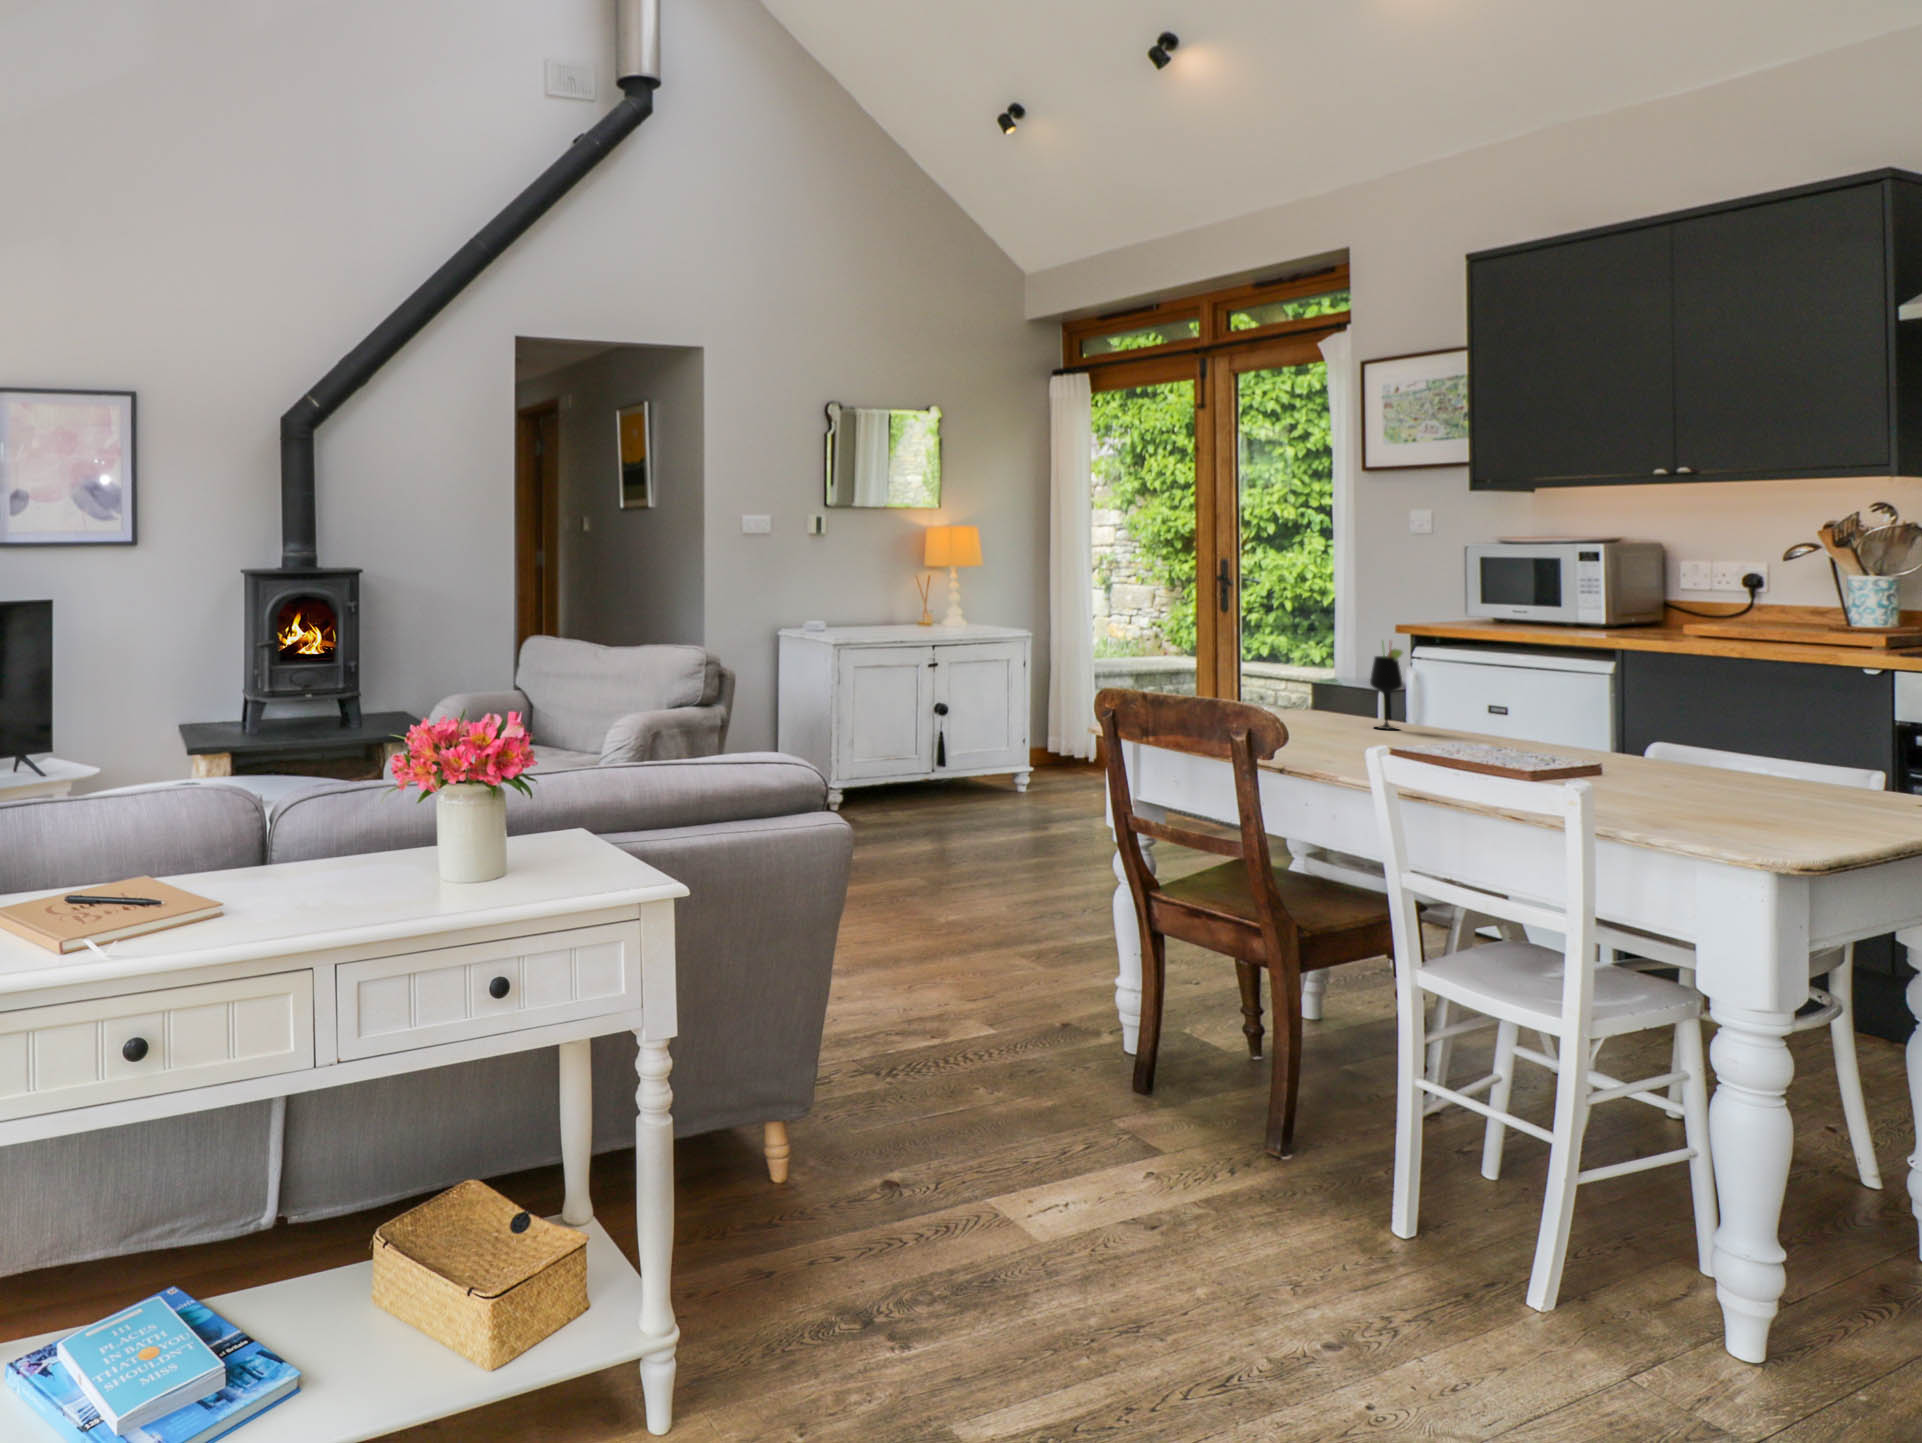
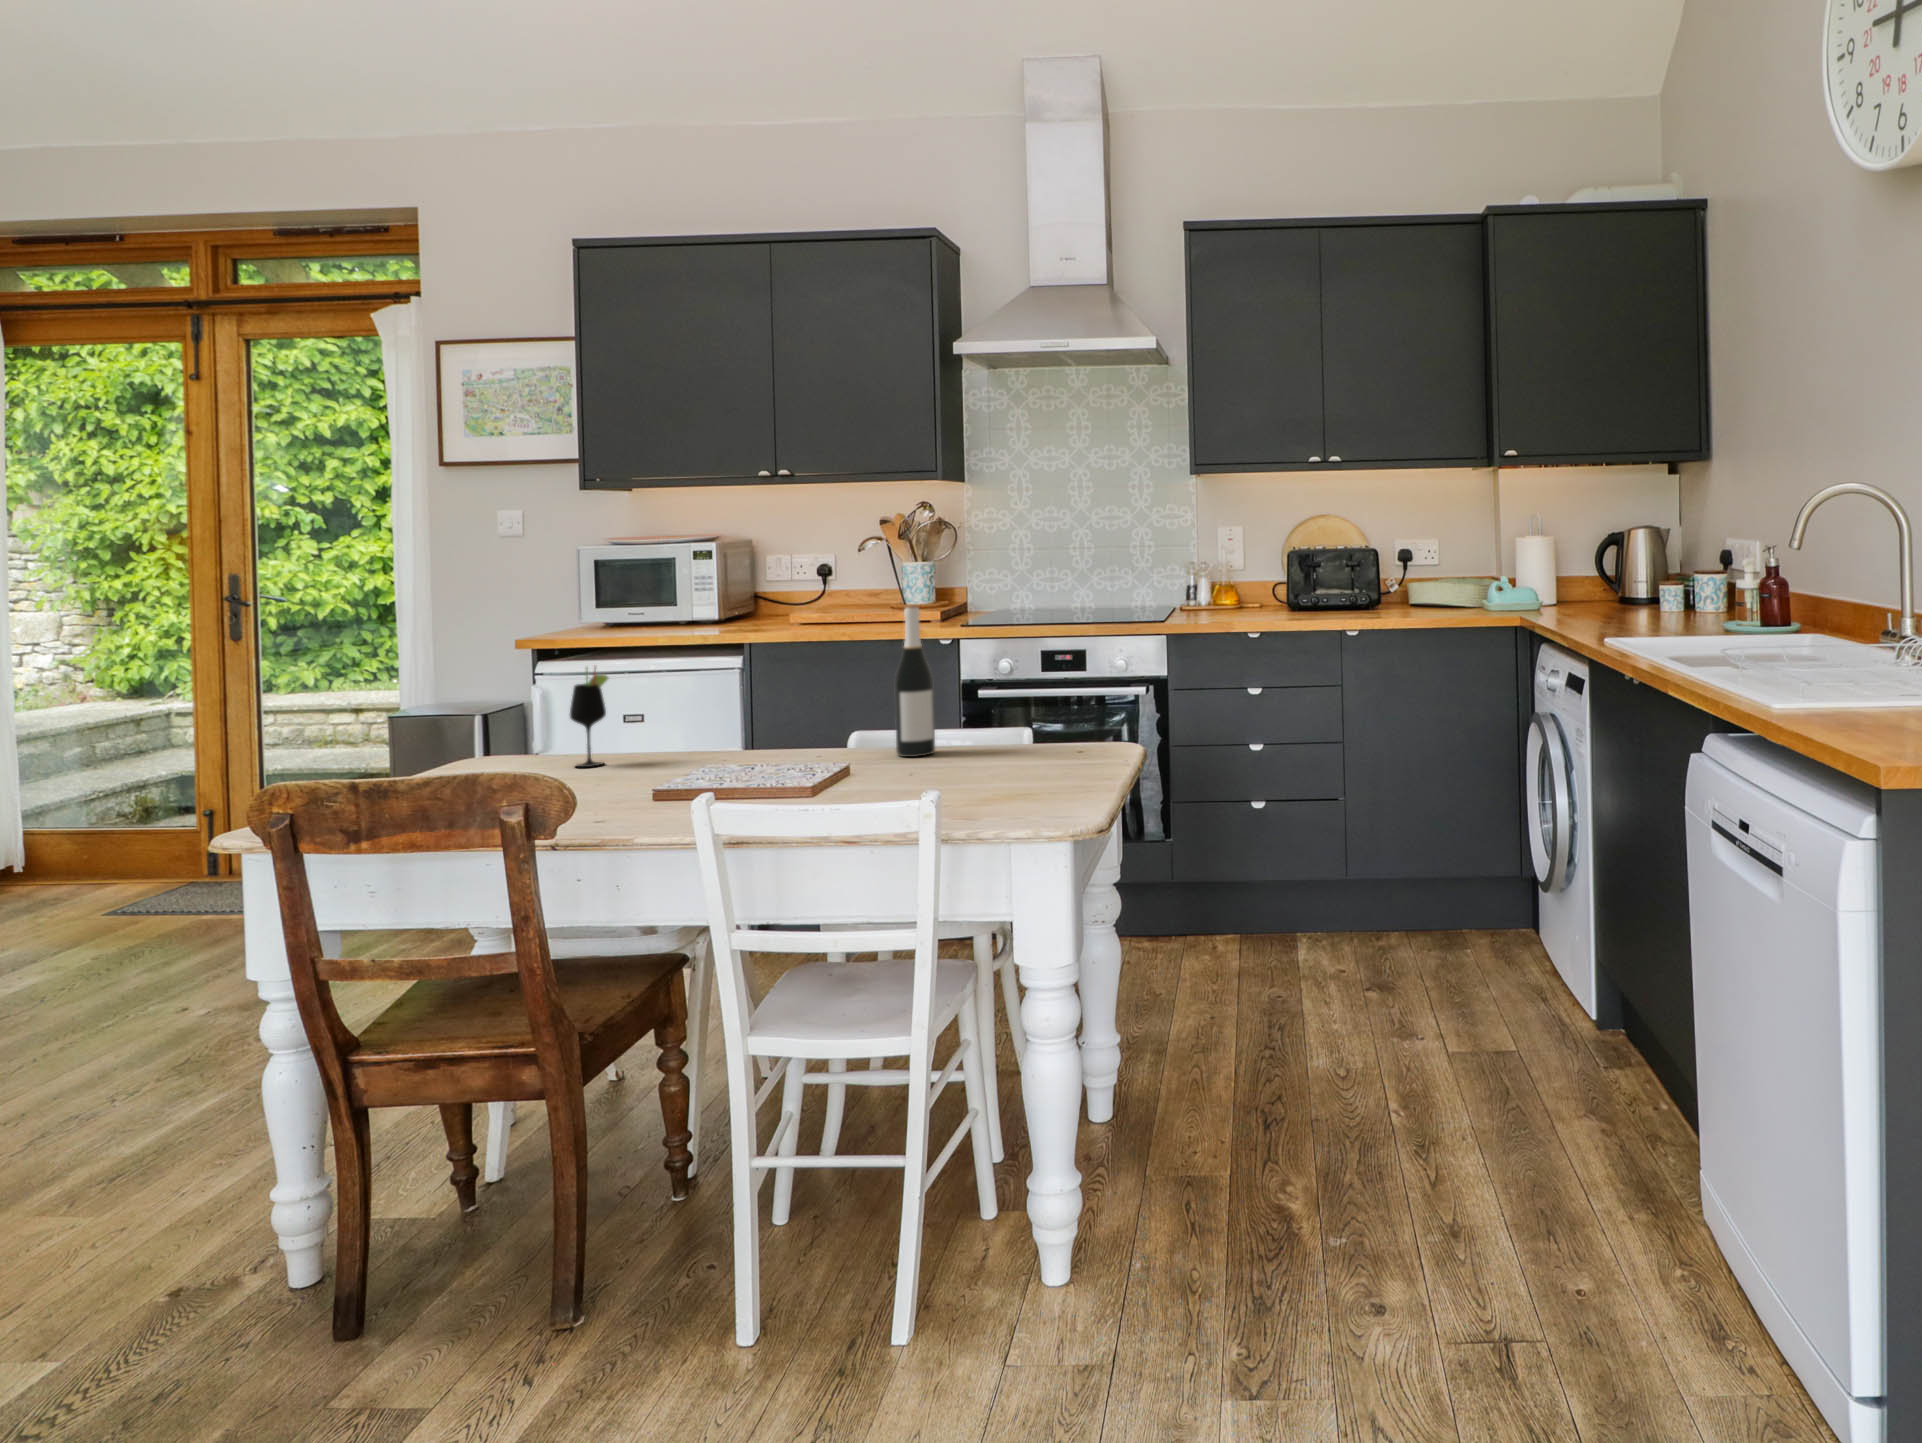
wine bottle: none [1681,609,1733,773] -> present [894,605,935,757]

